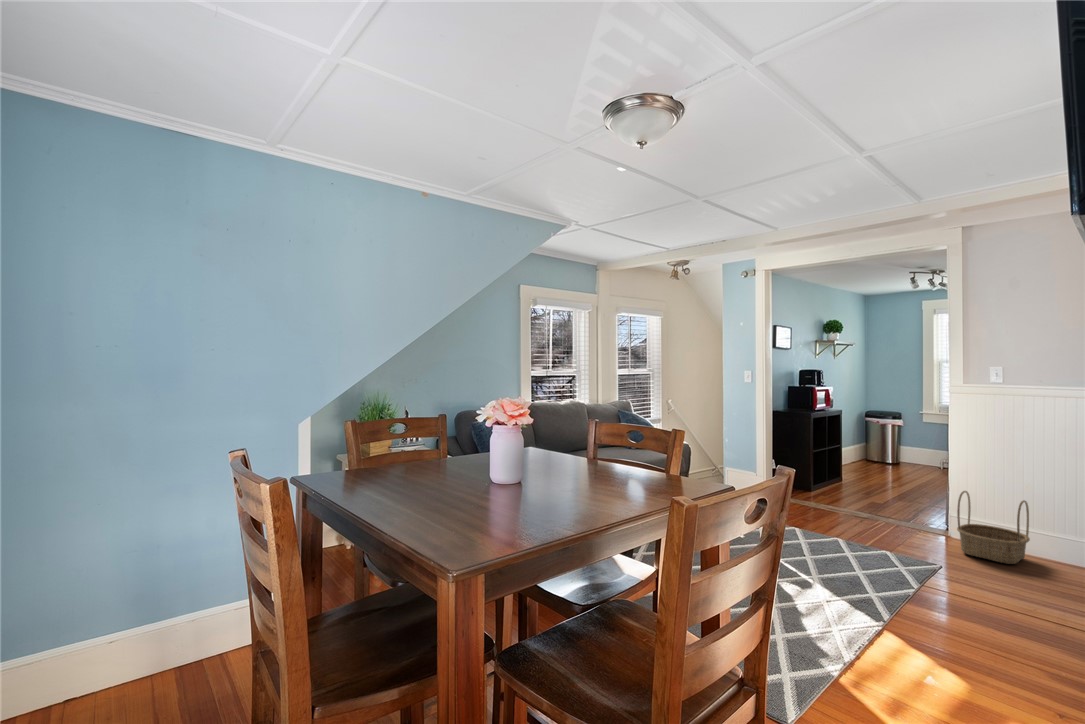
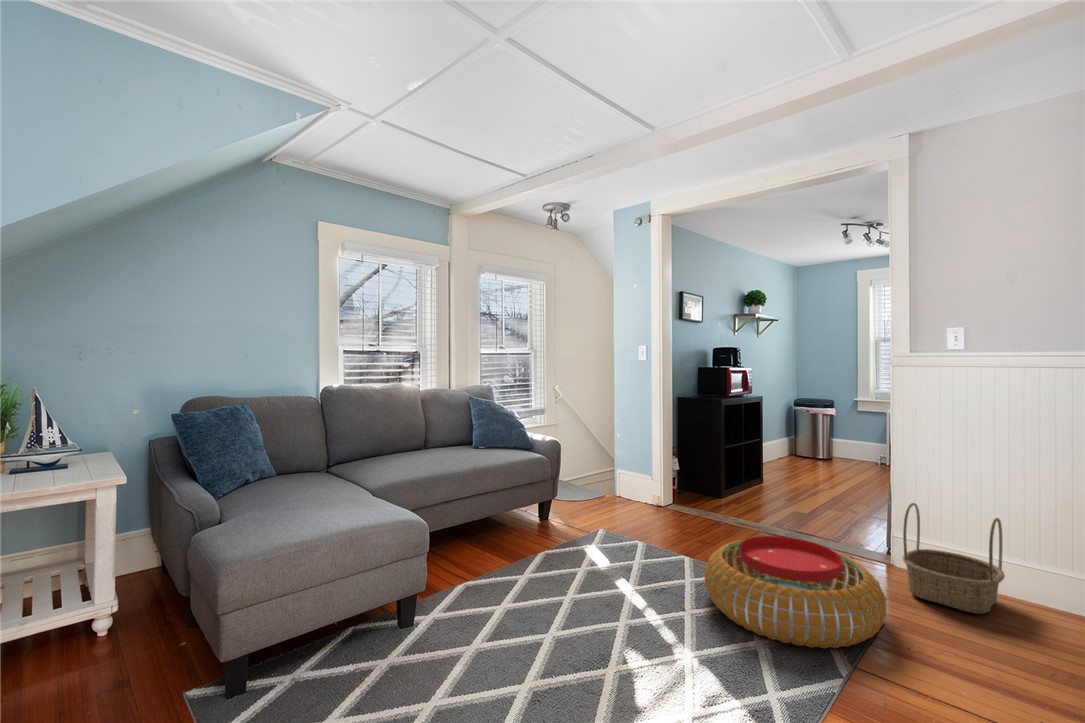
pouf: none [815,511,944,577] -> present [704,536,887,648]

